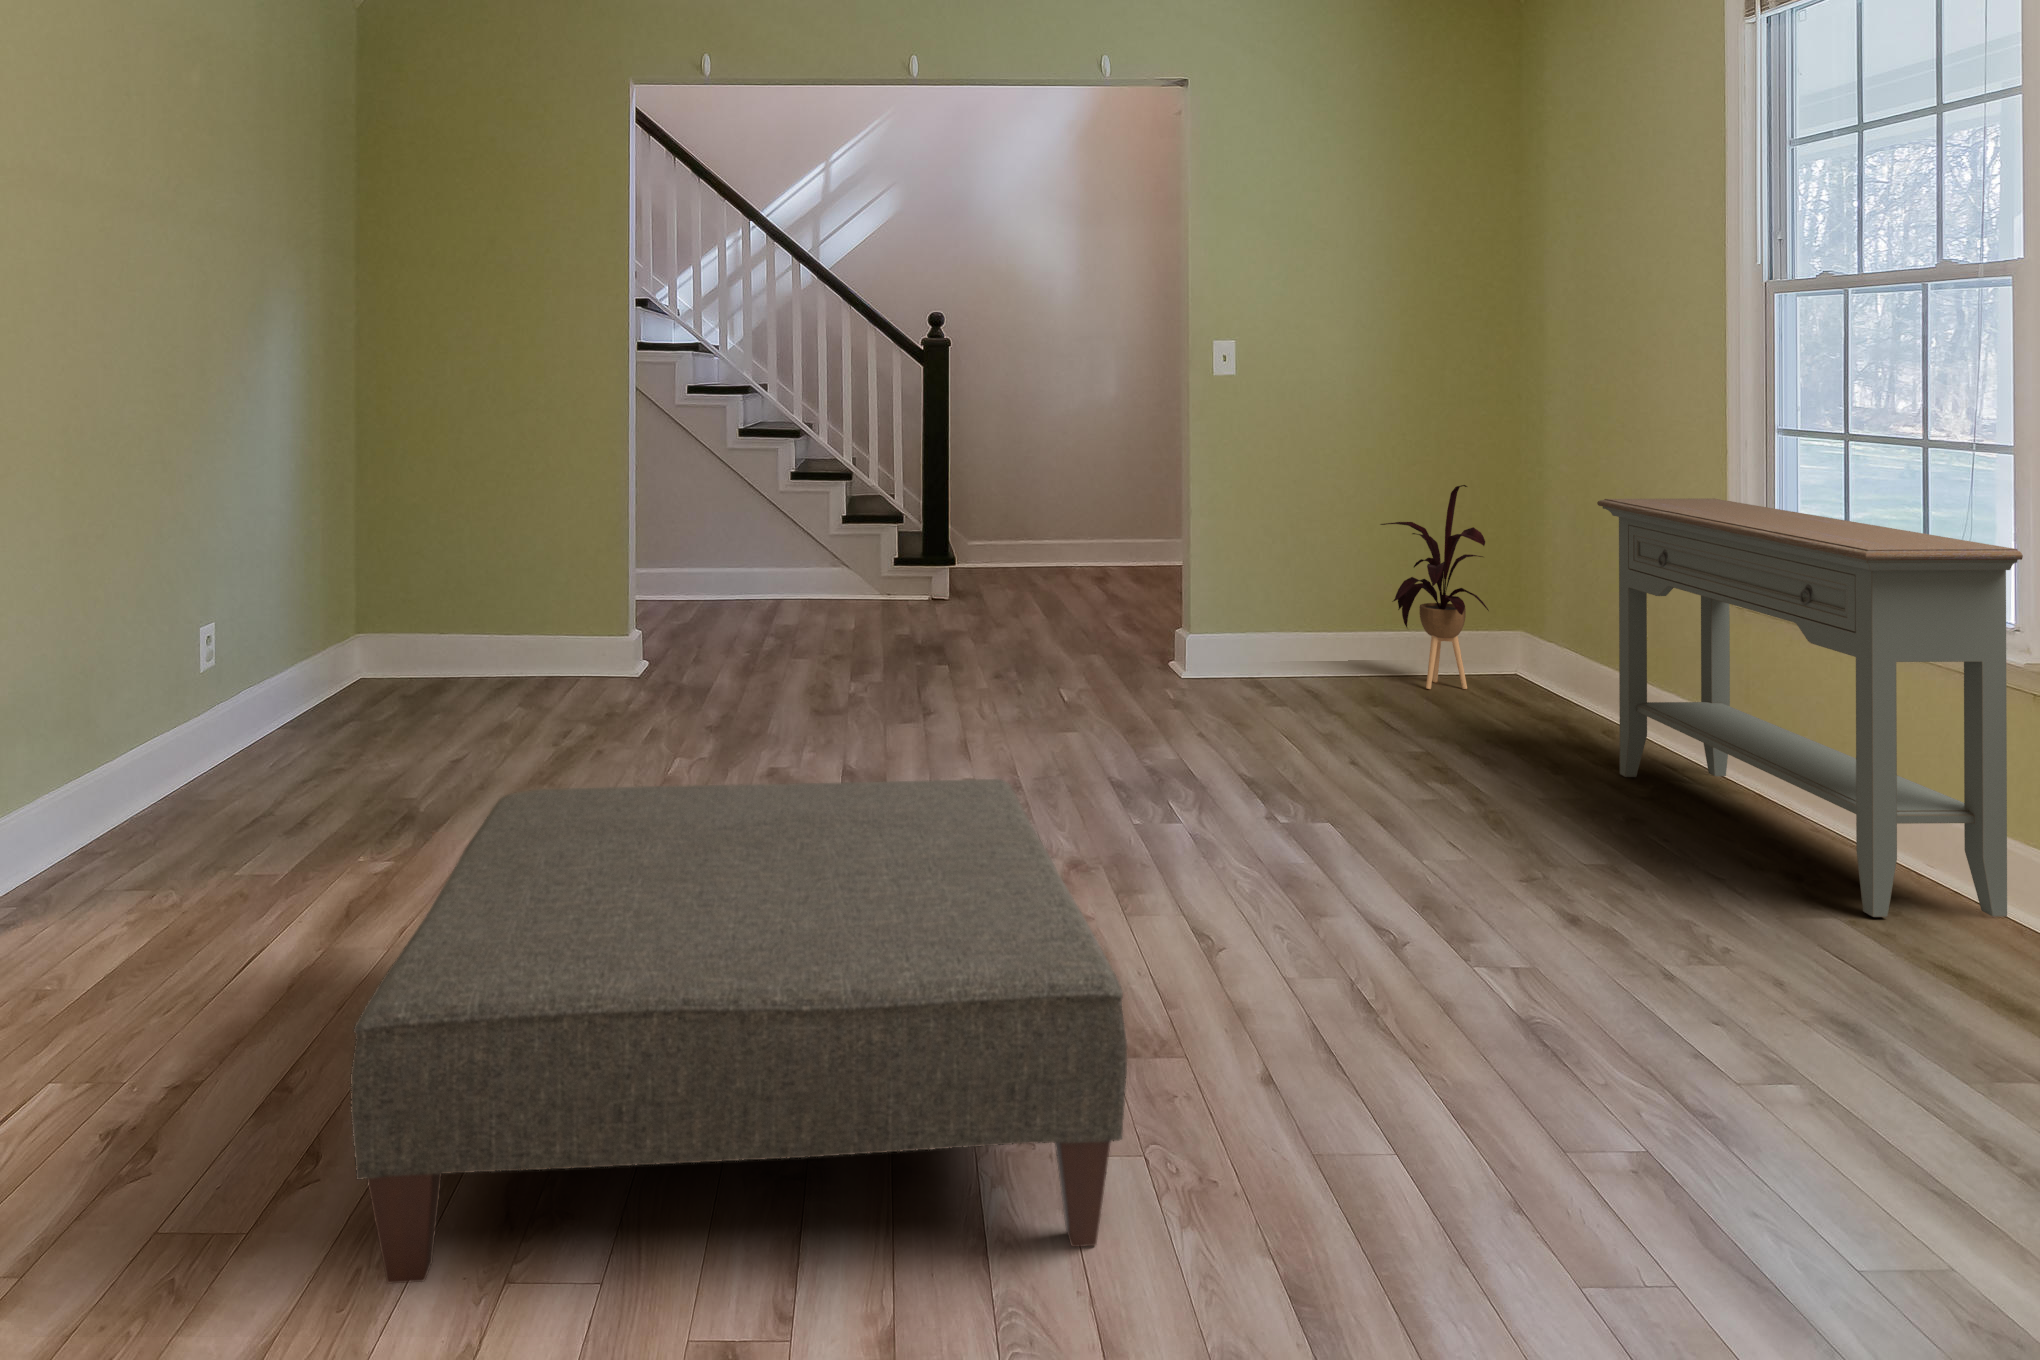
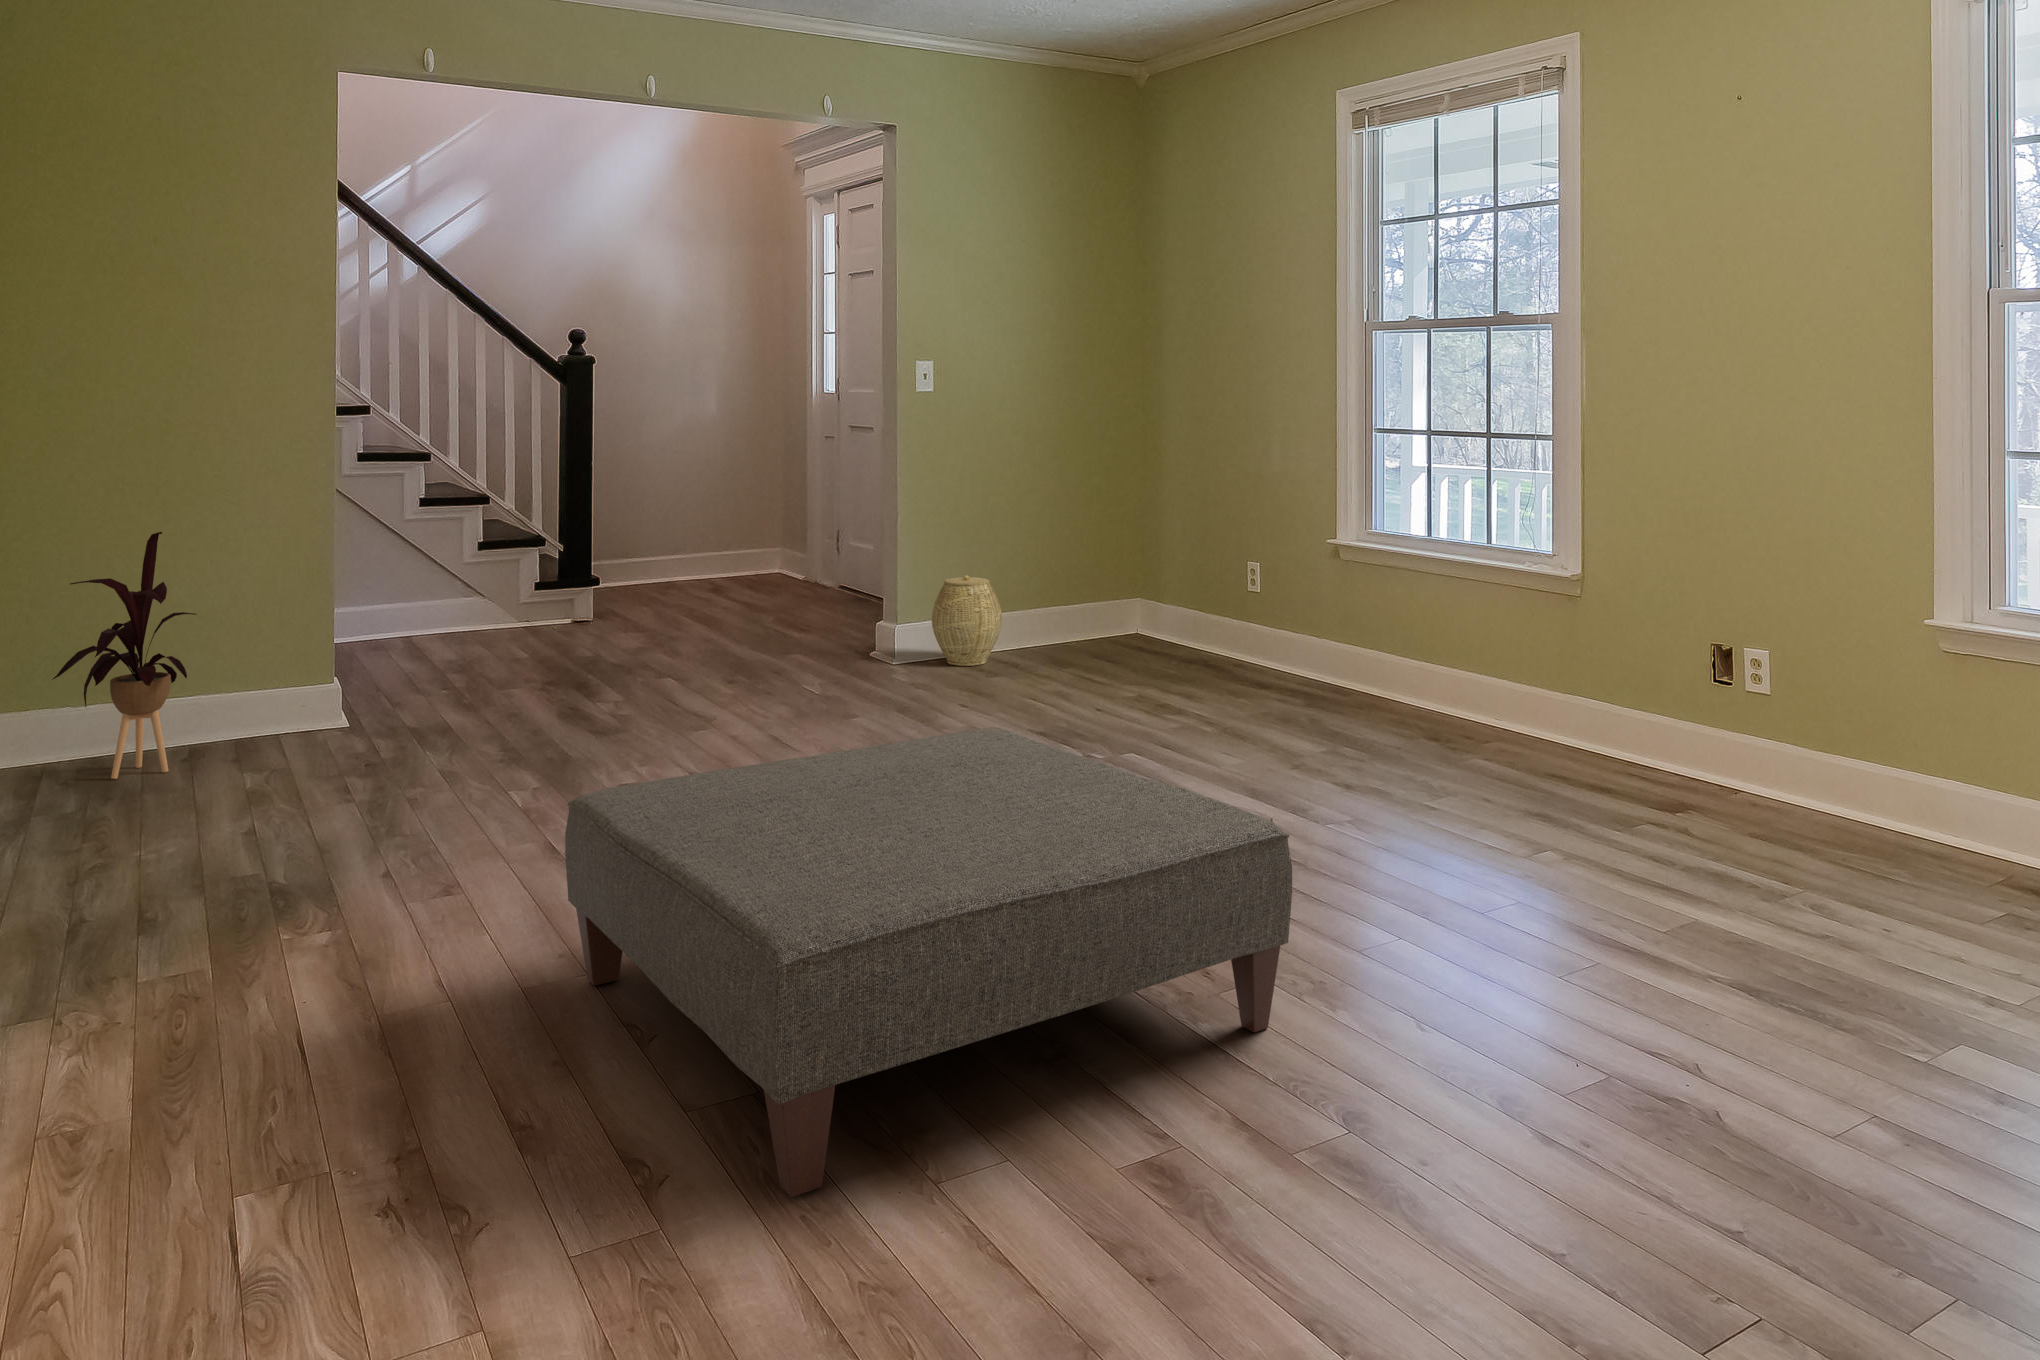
house plant: present [1381,485,1489,689] -> present [53,532,196,779]
console table: present [1597,498,2023,917] -> none [1261,481,1568,755]
woven basket: none [1223,585,1305,689] -> present [932,575,1002,666]

